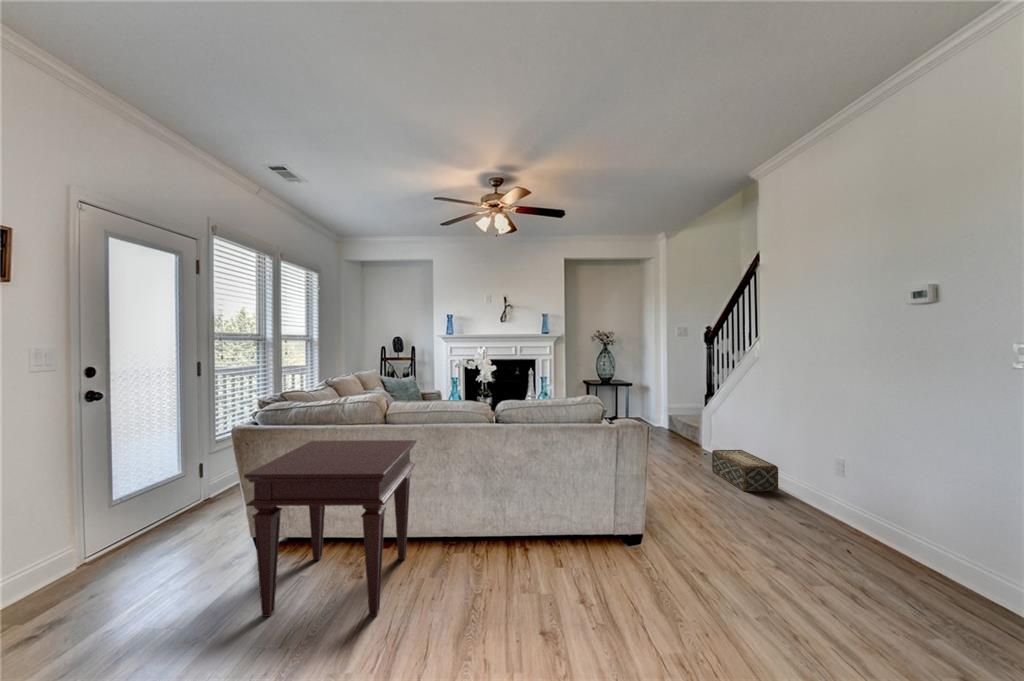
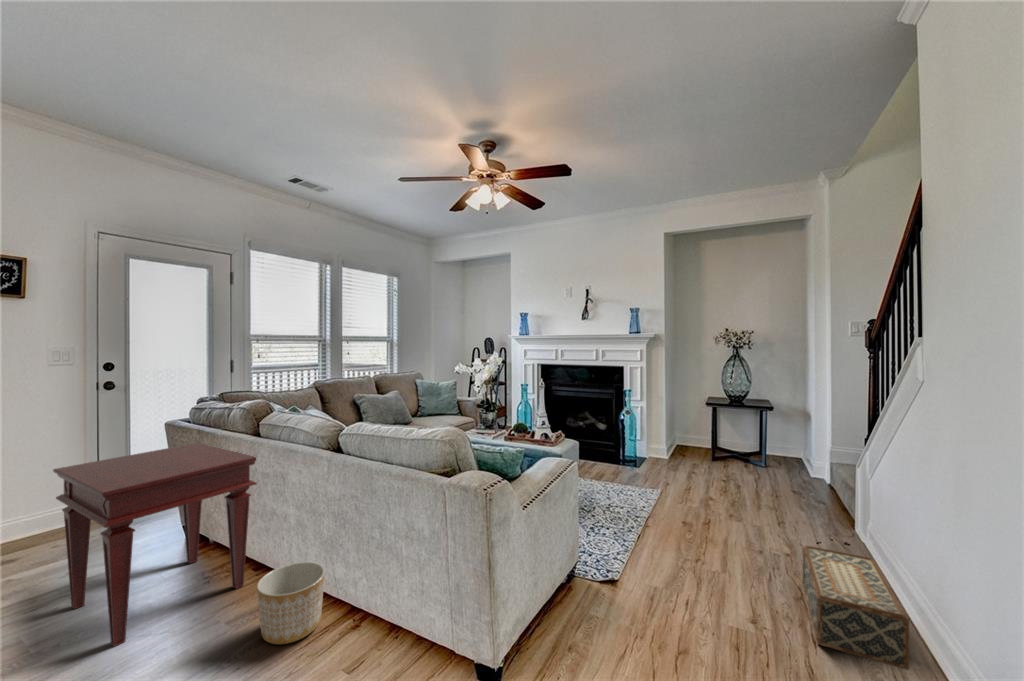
planter: none [473,513,520,572] -> present [257,562,325,644]

